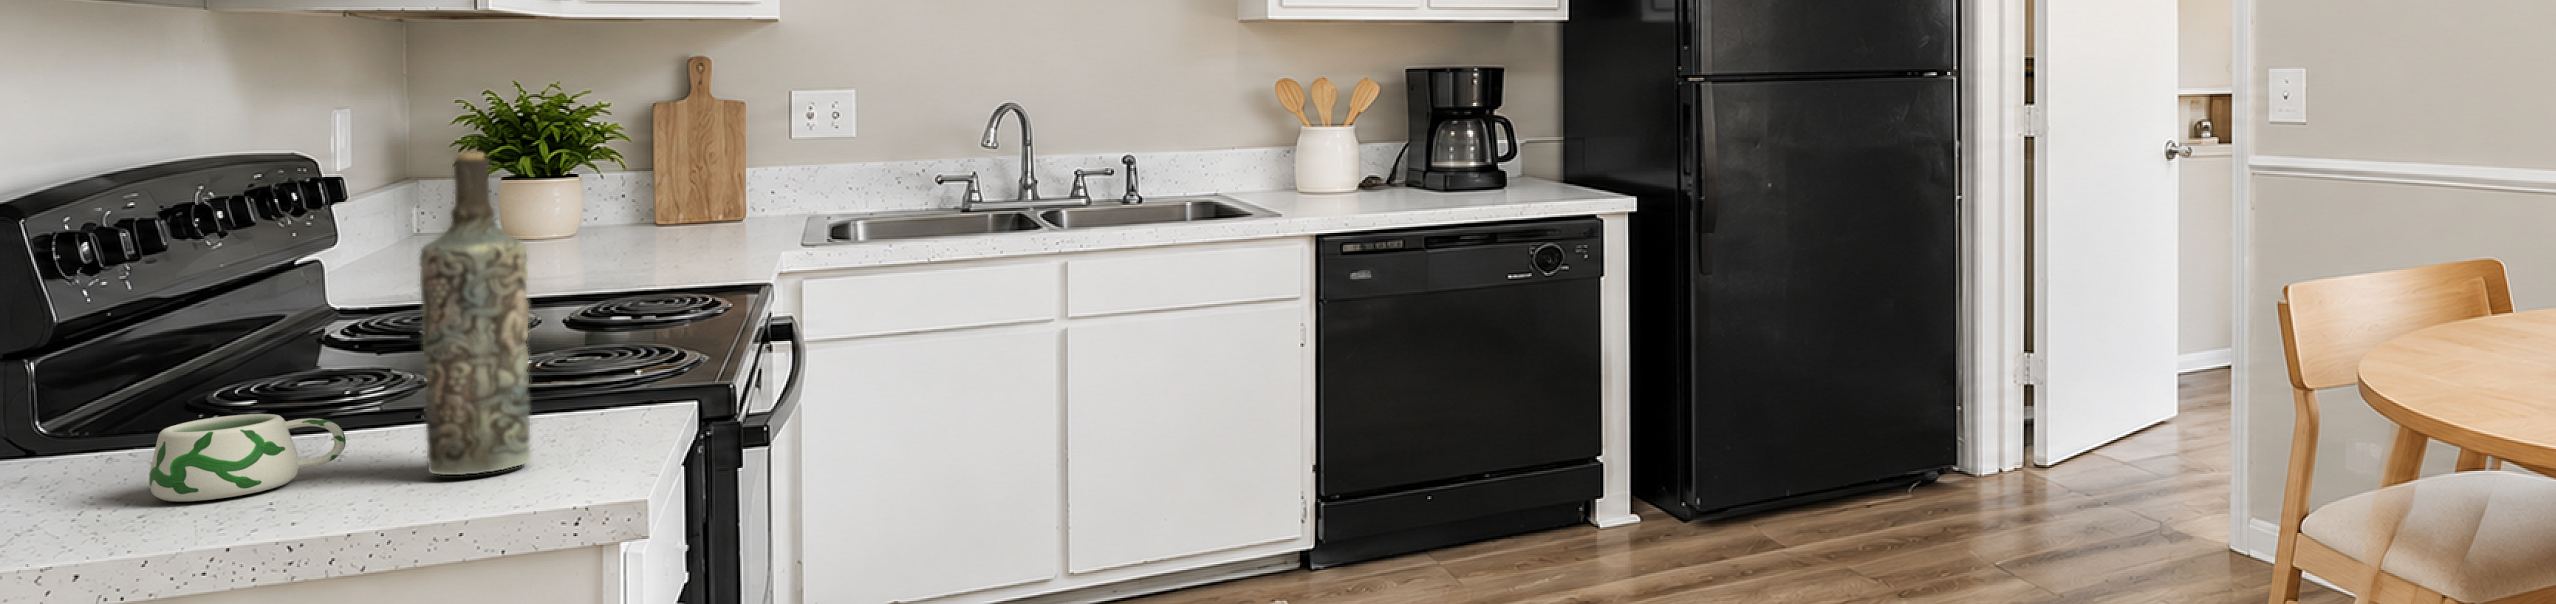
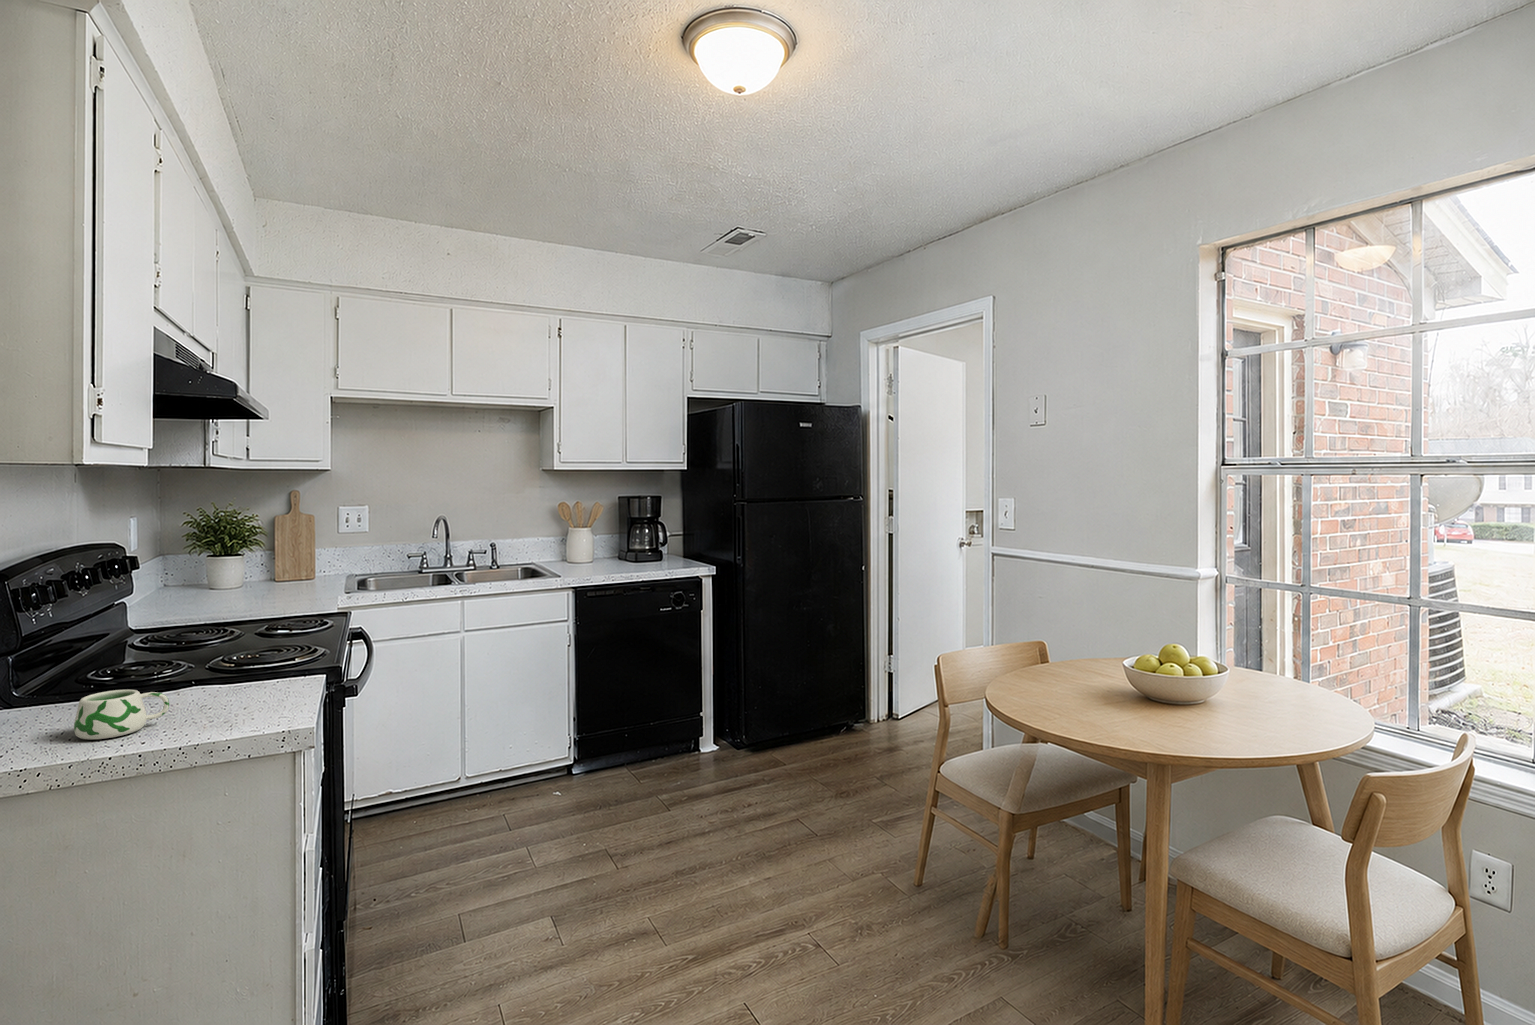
bottle: present [419,153,531,475] -> none [210,545,262,725]

